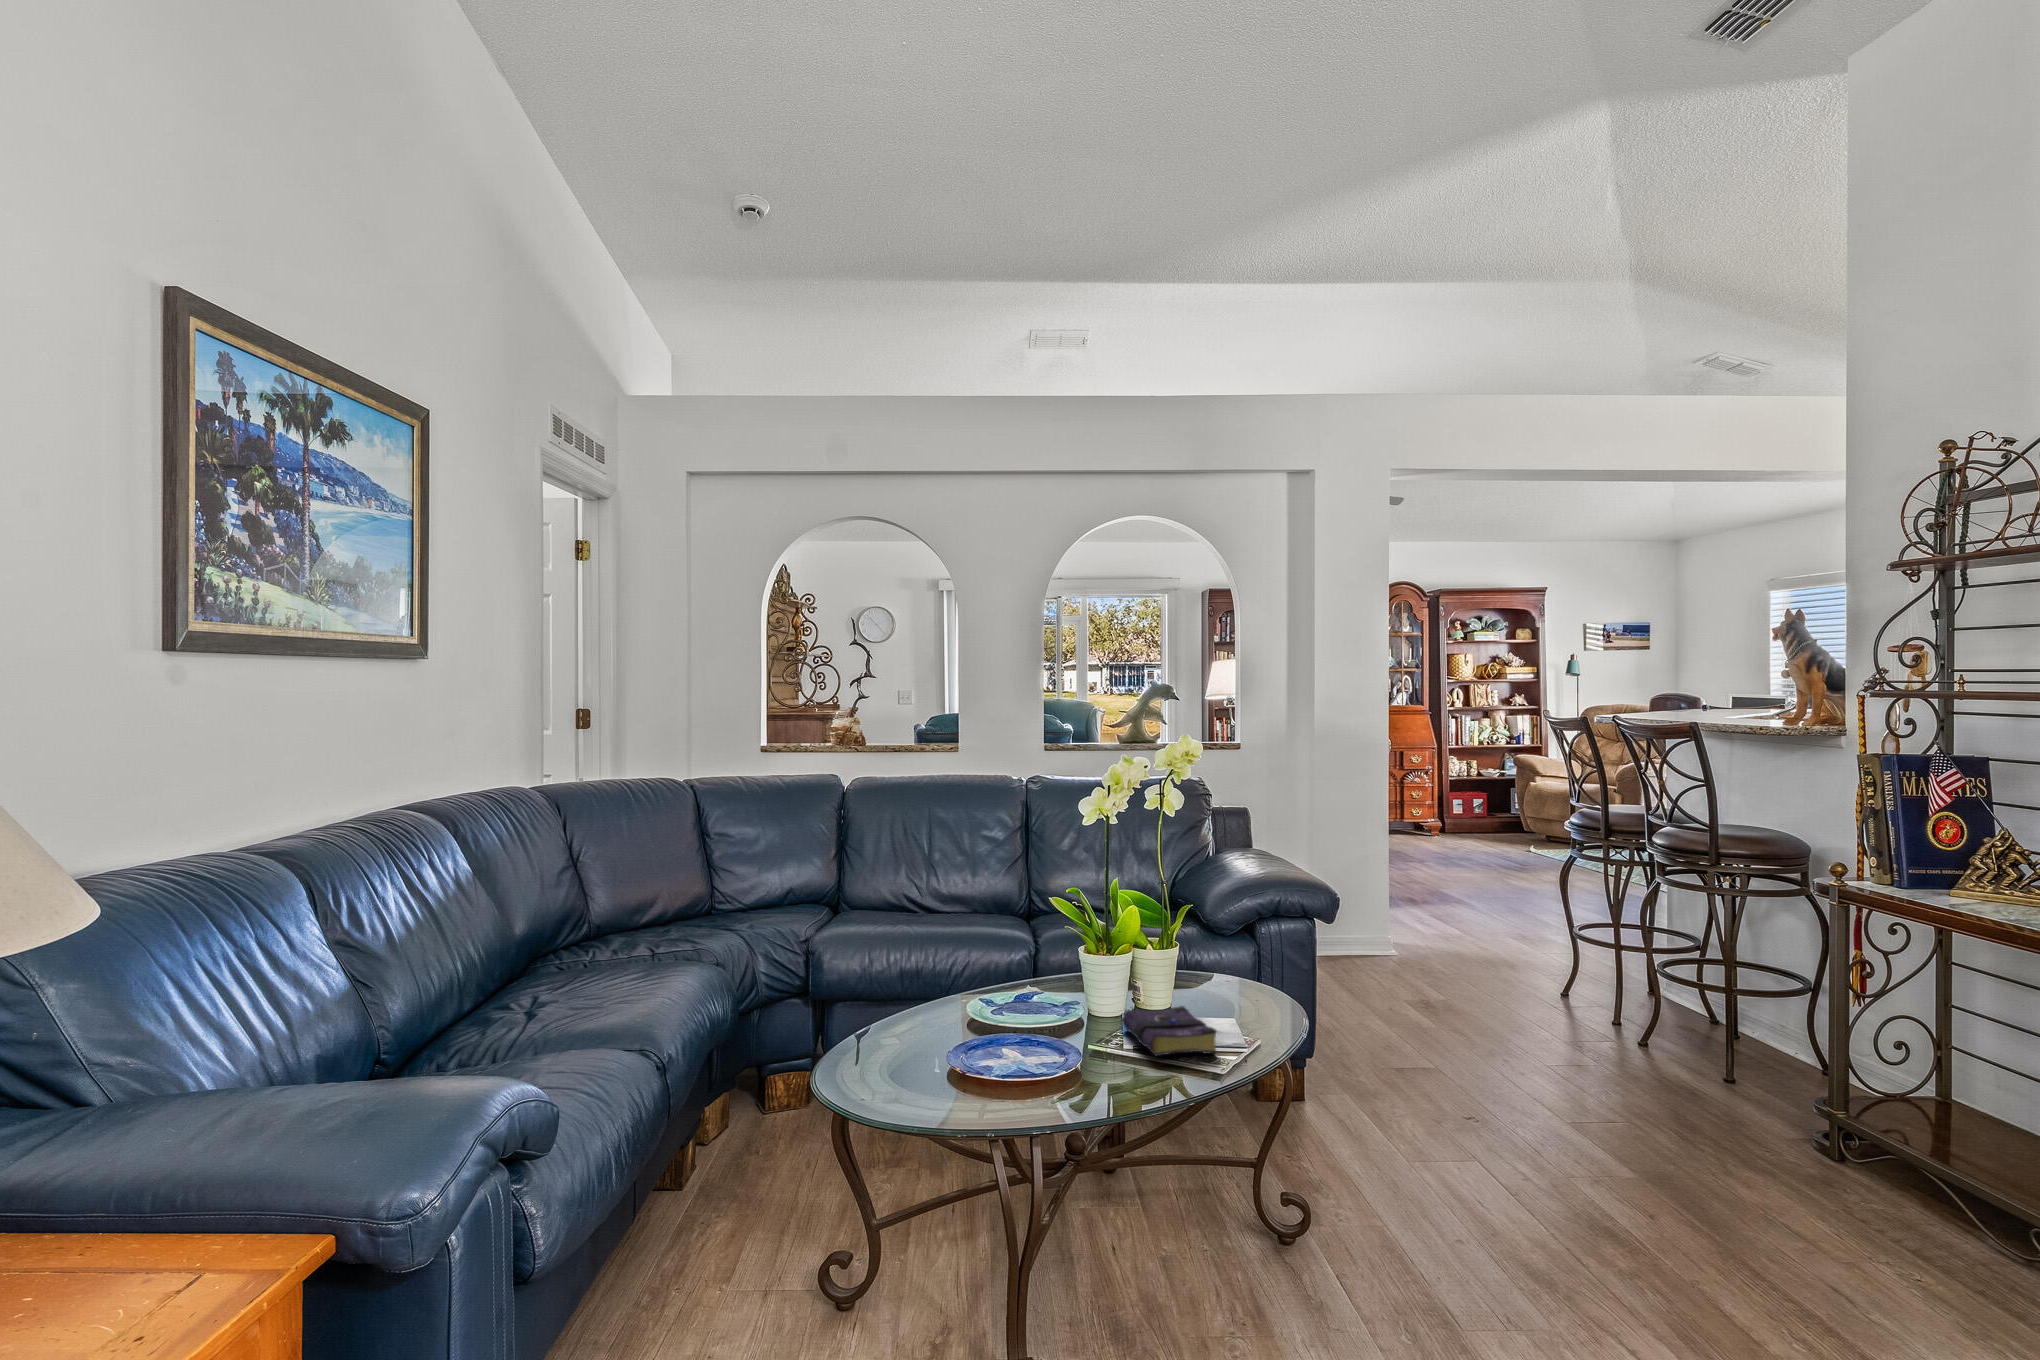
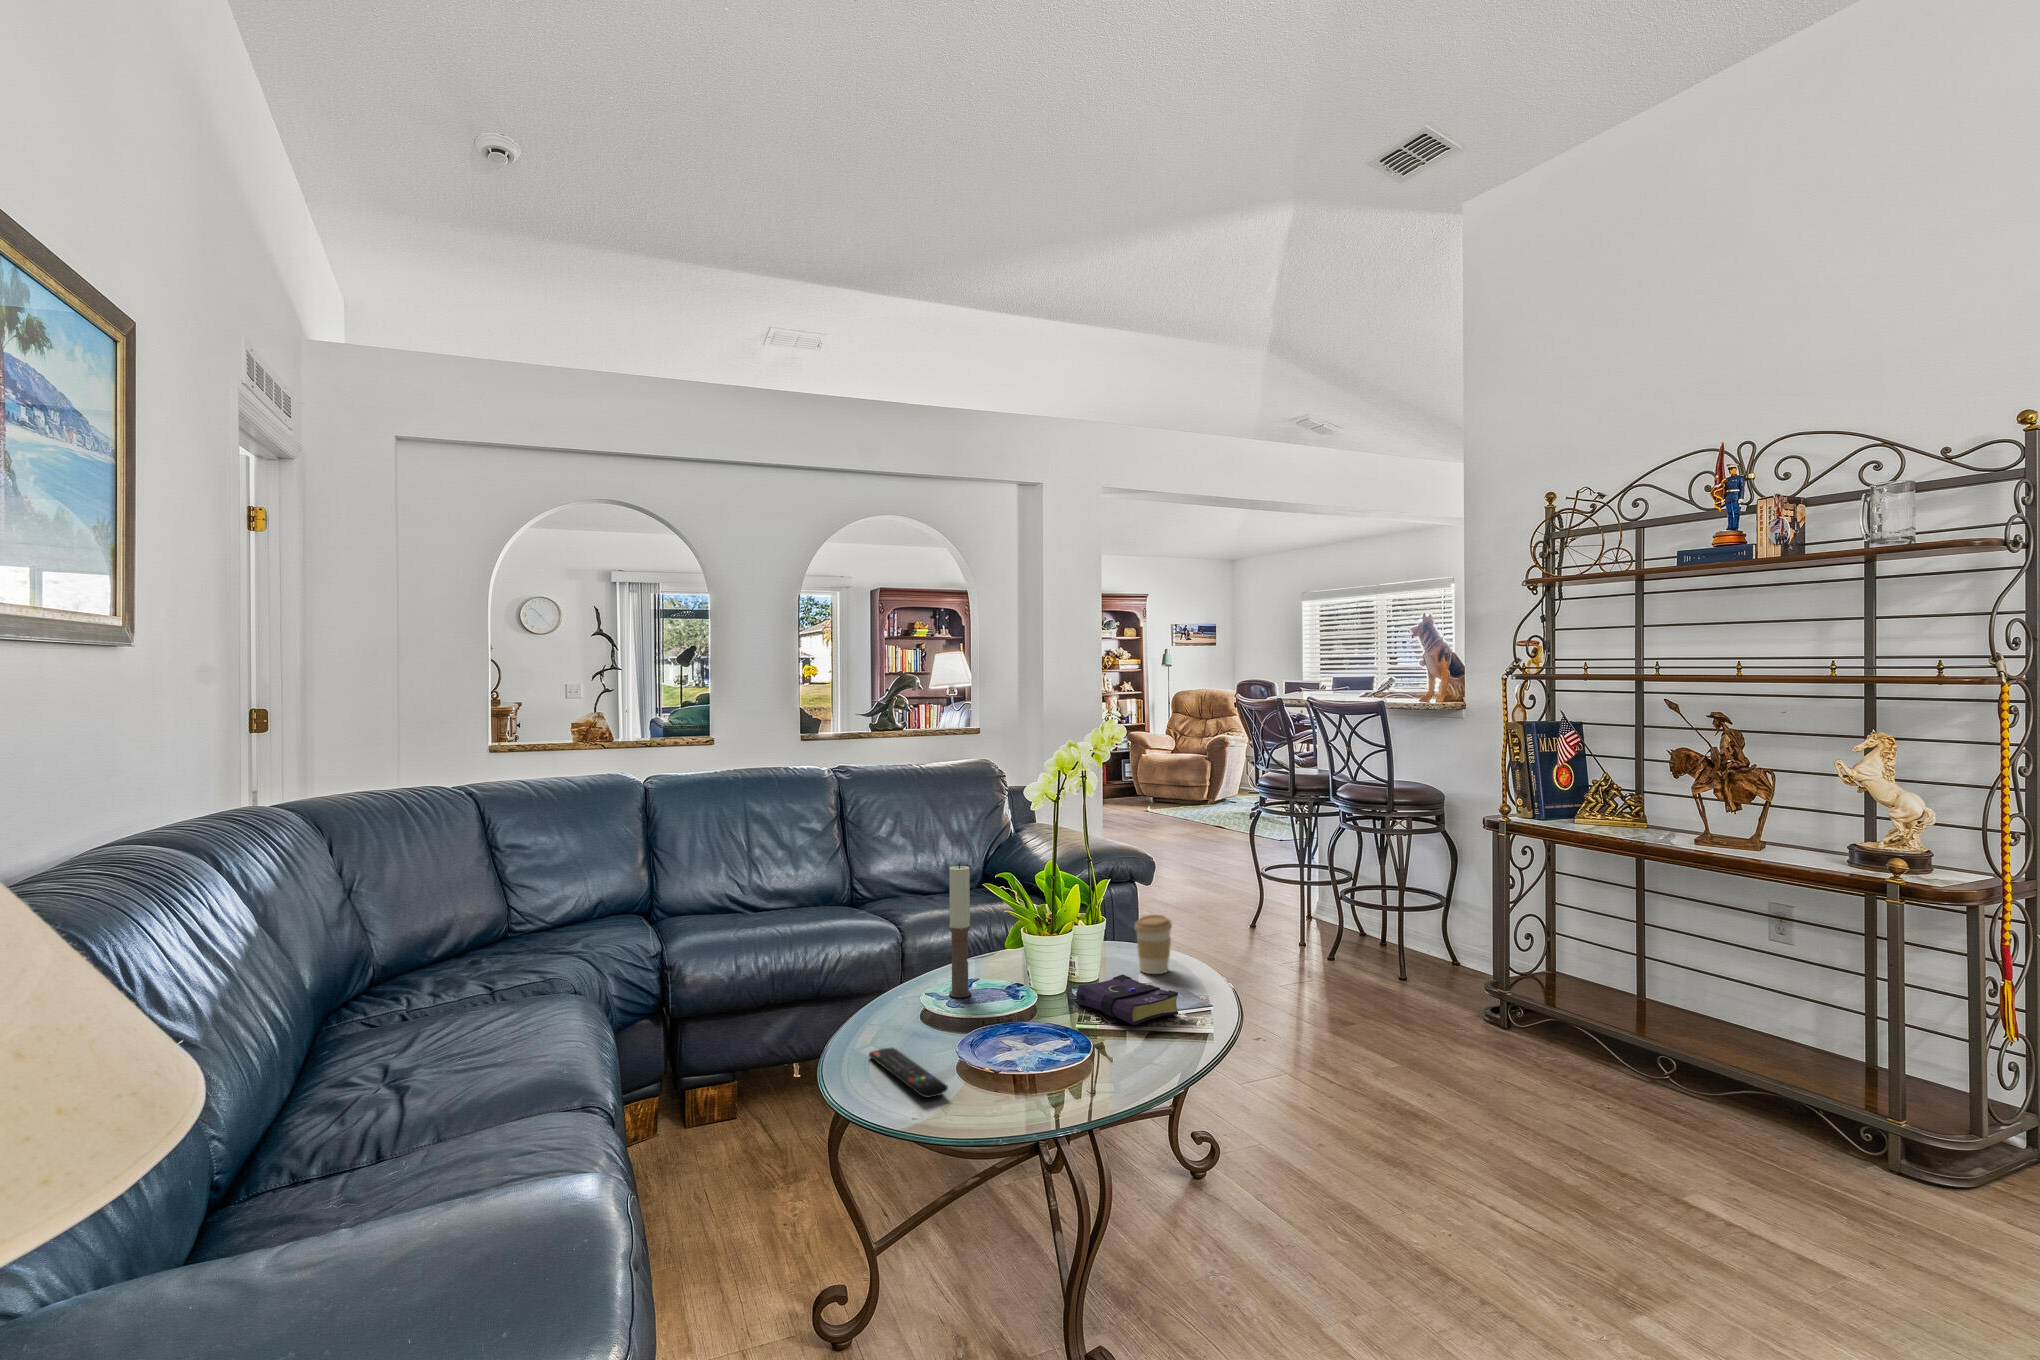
candle: none [1011,873,1033,1007] -> present [949,864,971,997]
coffee cup: none [1220,949,1262,1014] -> present [1135,915,1172,974]
remote control: none [886,1039,918,1085] -> present [869,1048,948,1098]

